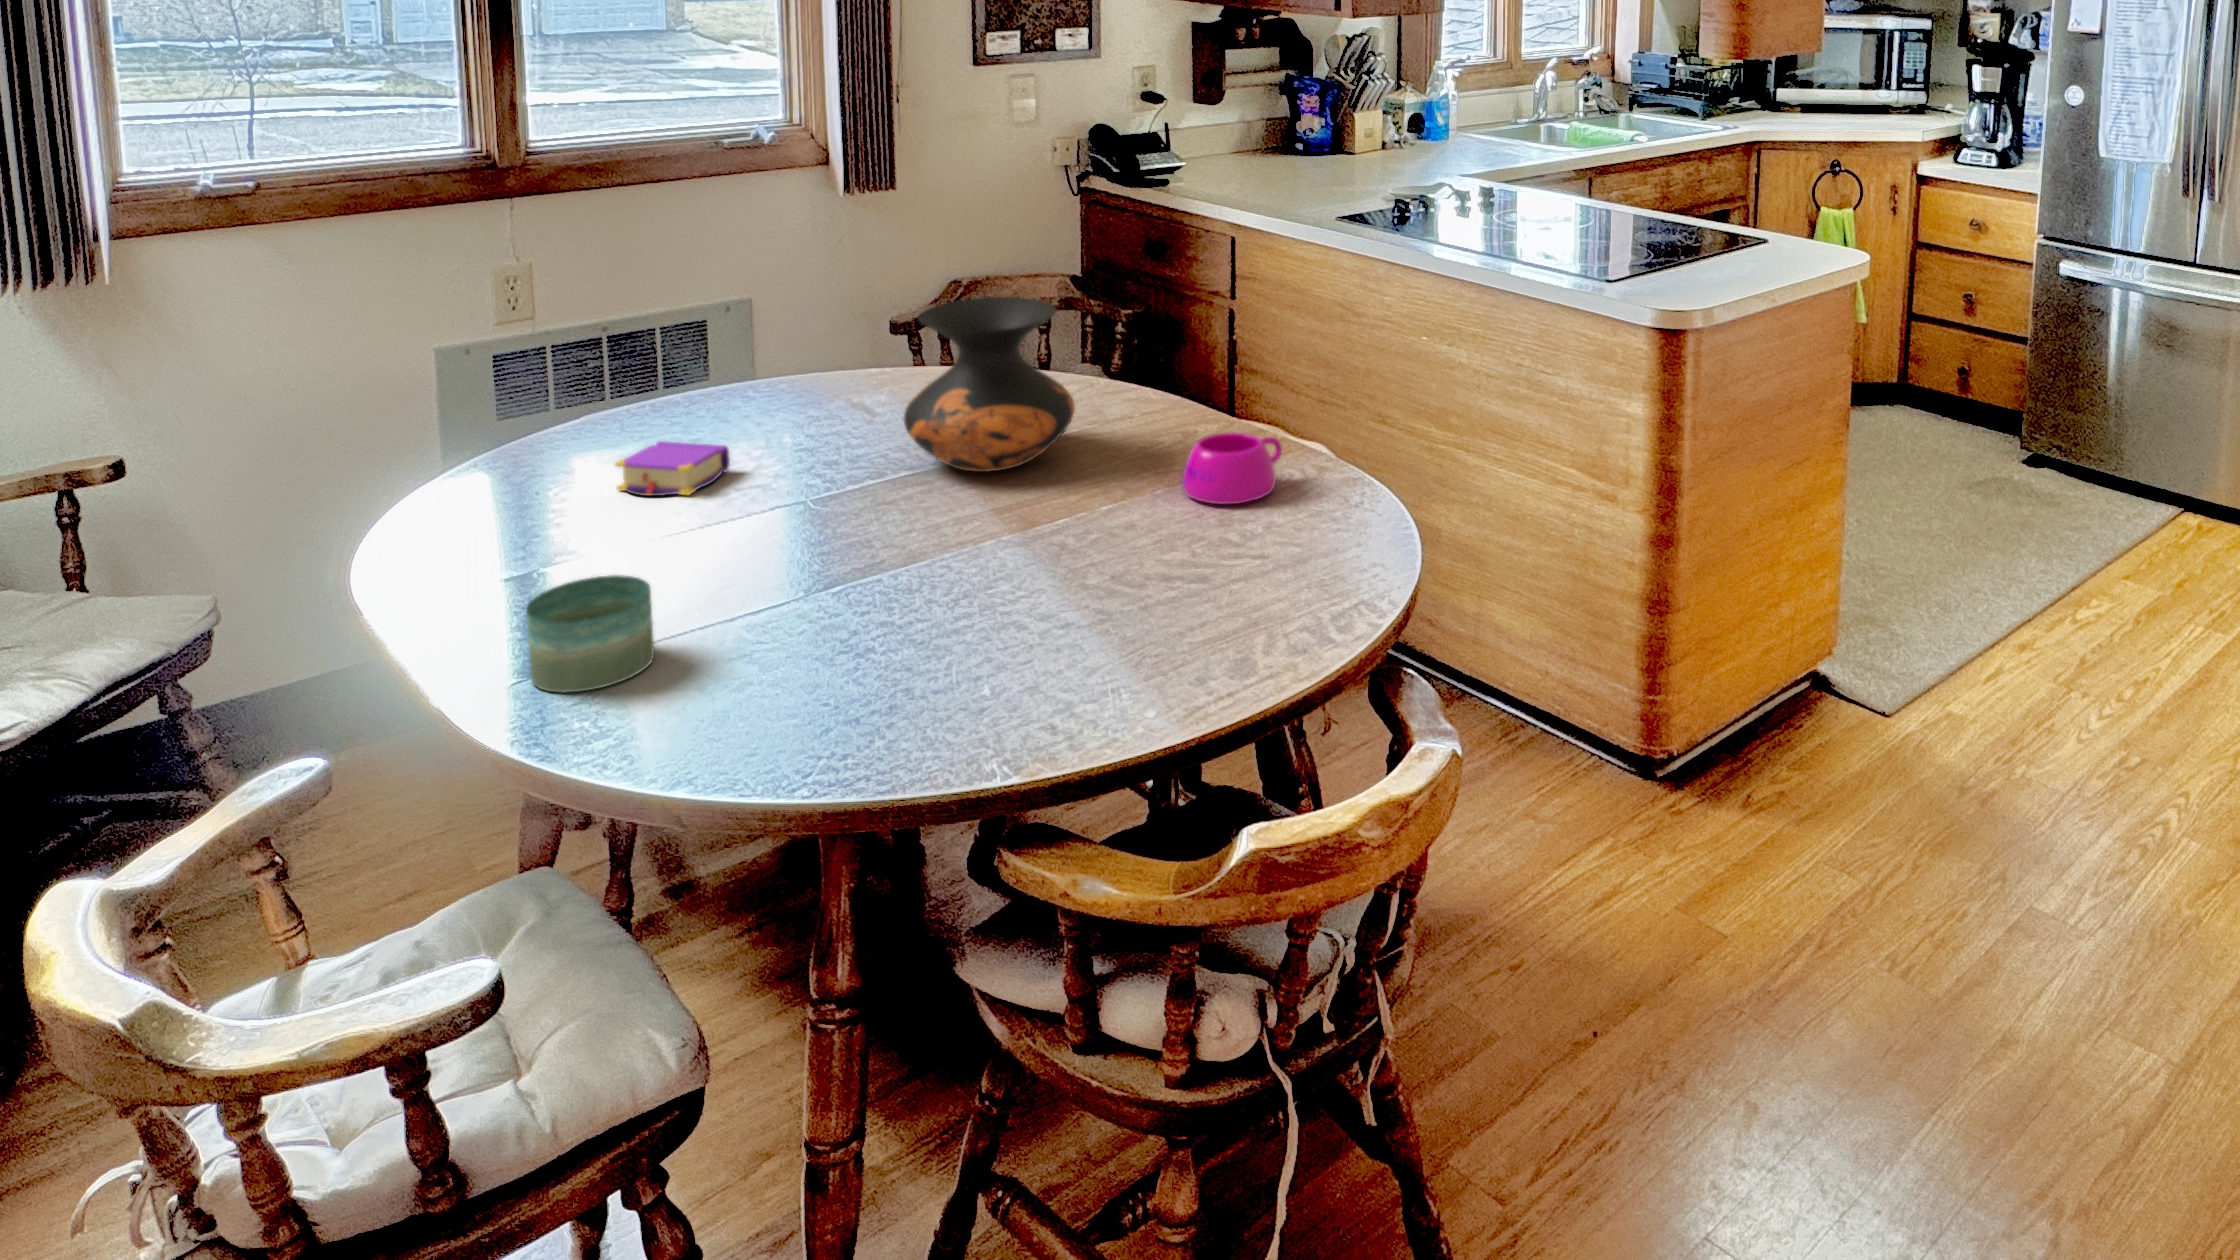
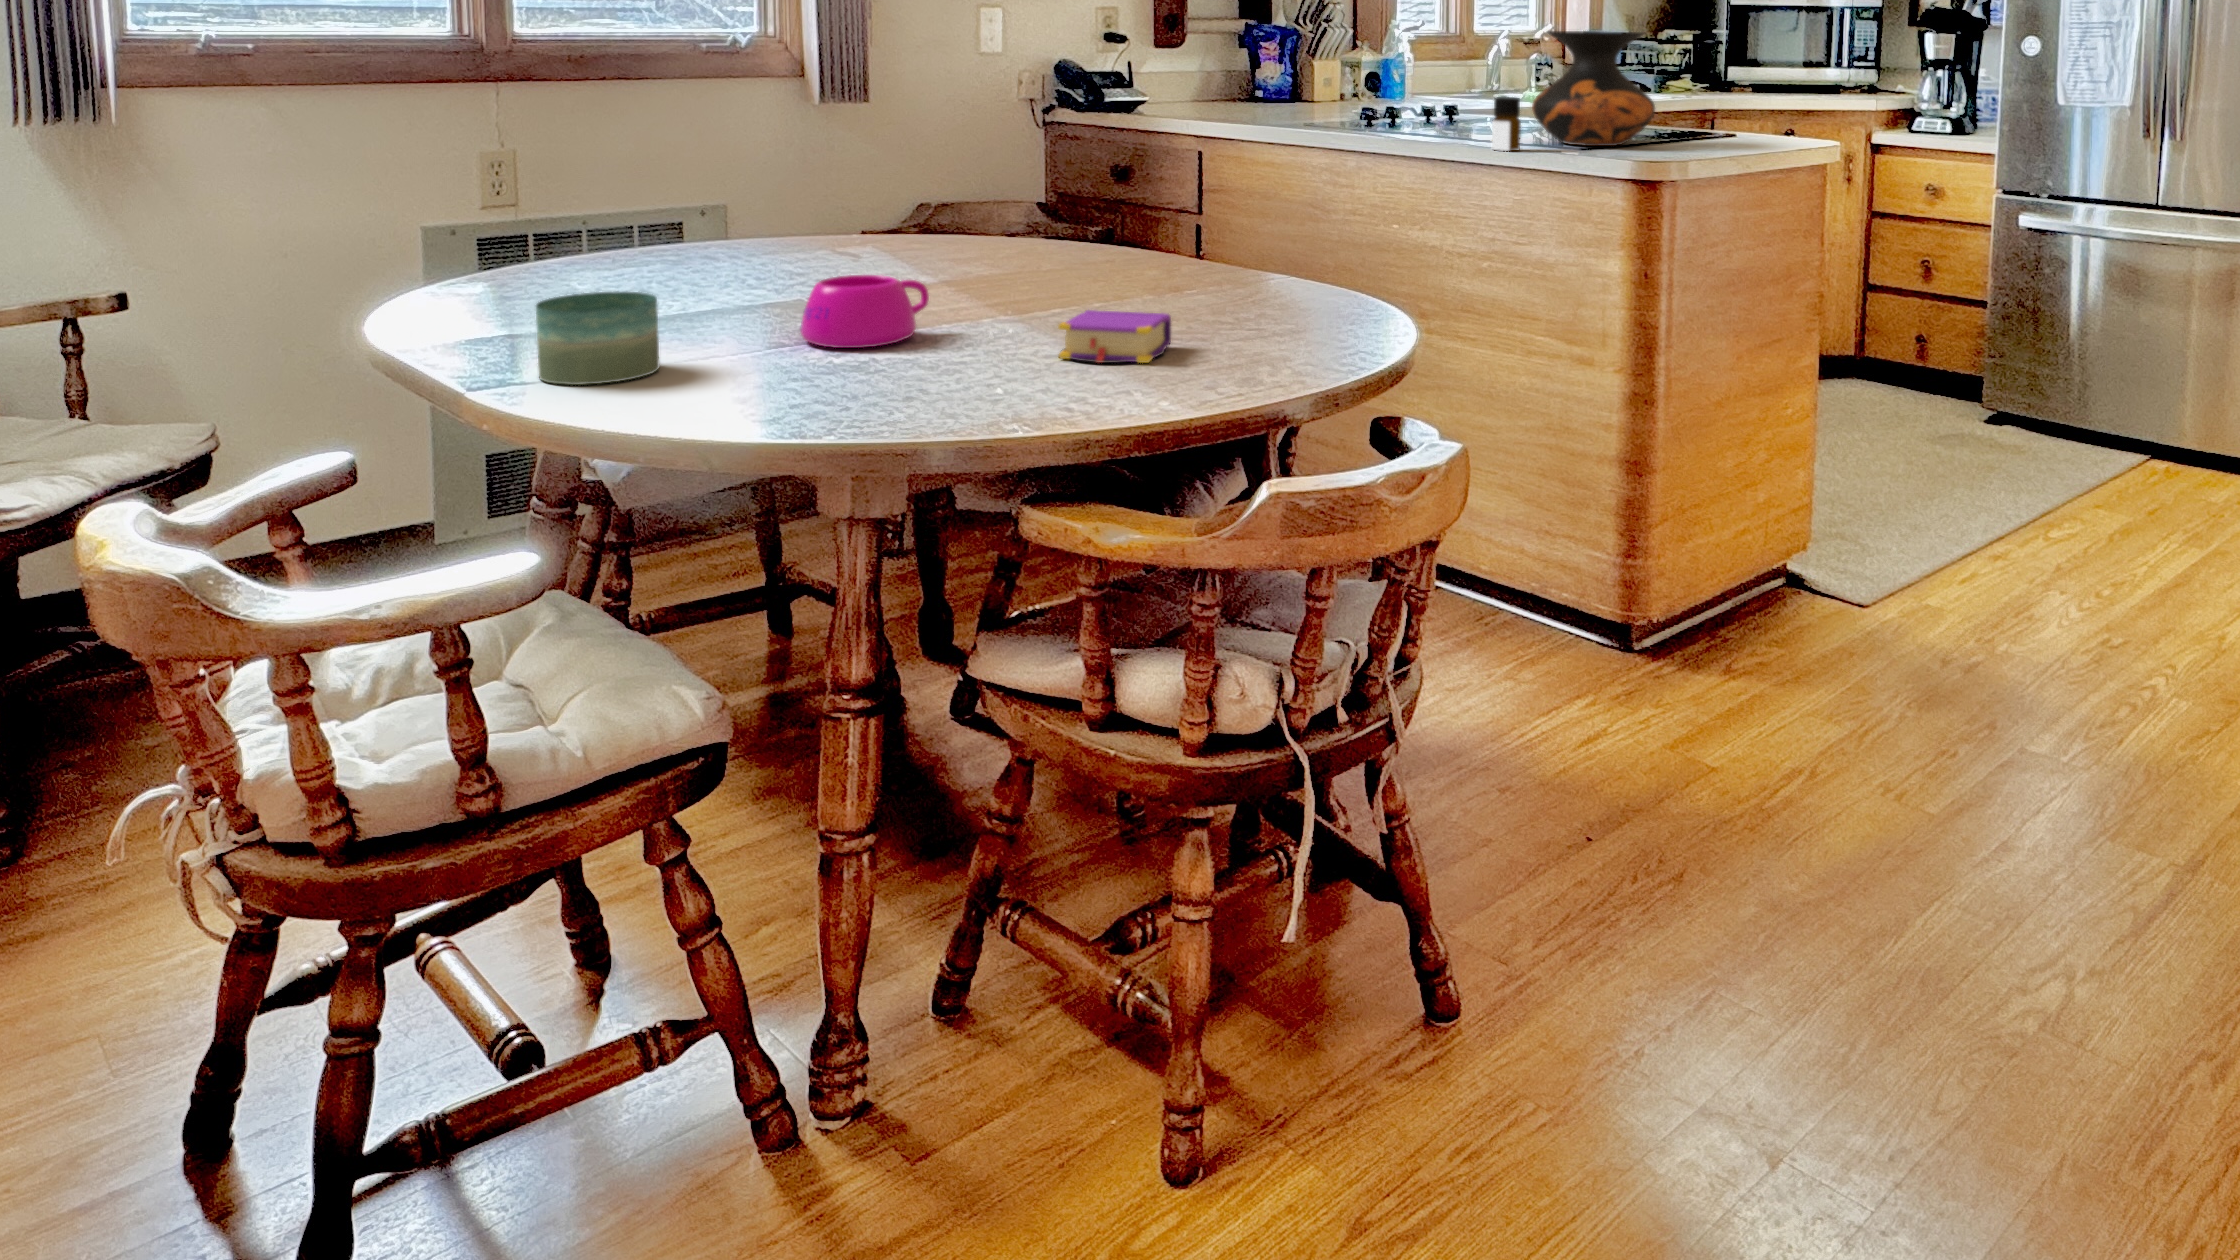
bottle: none [1519,220,1549,277] -> present [1492,97,1521,151]
vase: present [904,297,1075,472] -> present [1532,31,1655,146]
bowl: present [1182,433,1282,504] -> present [800,275,929,348]
book: present [616,441,730,496] -> present [1058,310,1171,363]

